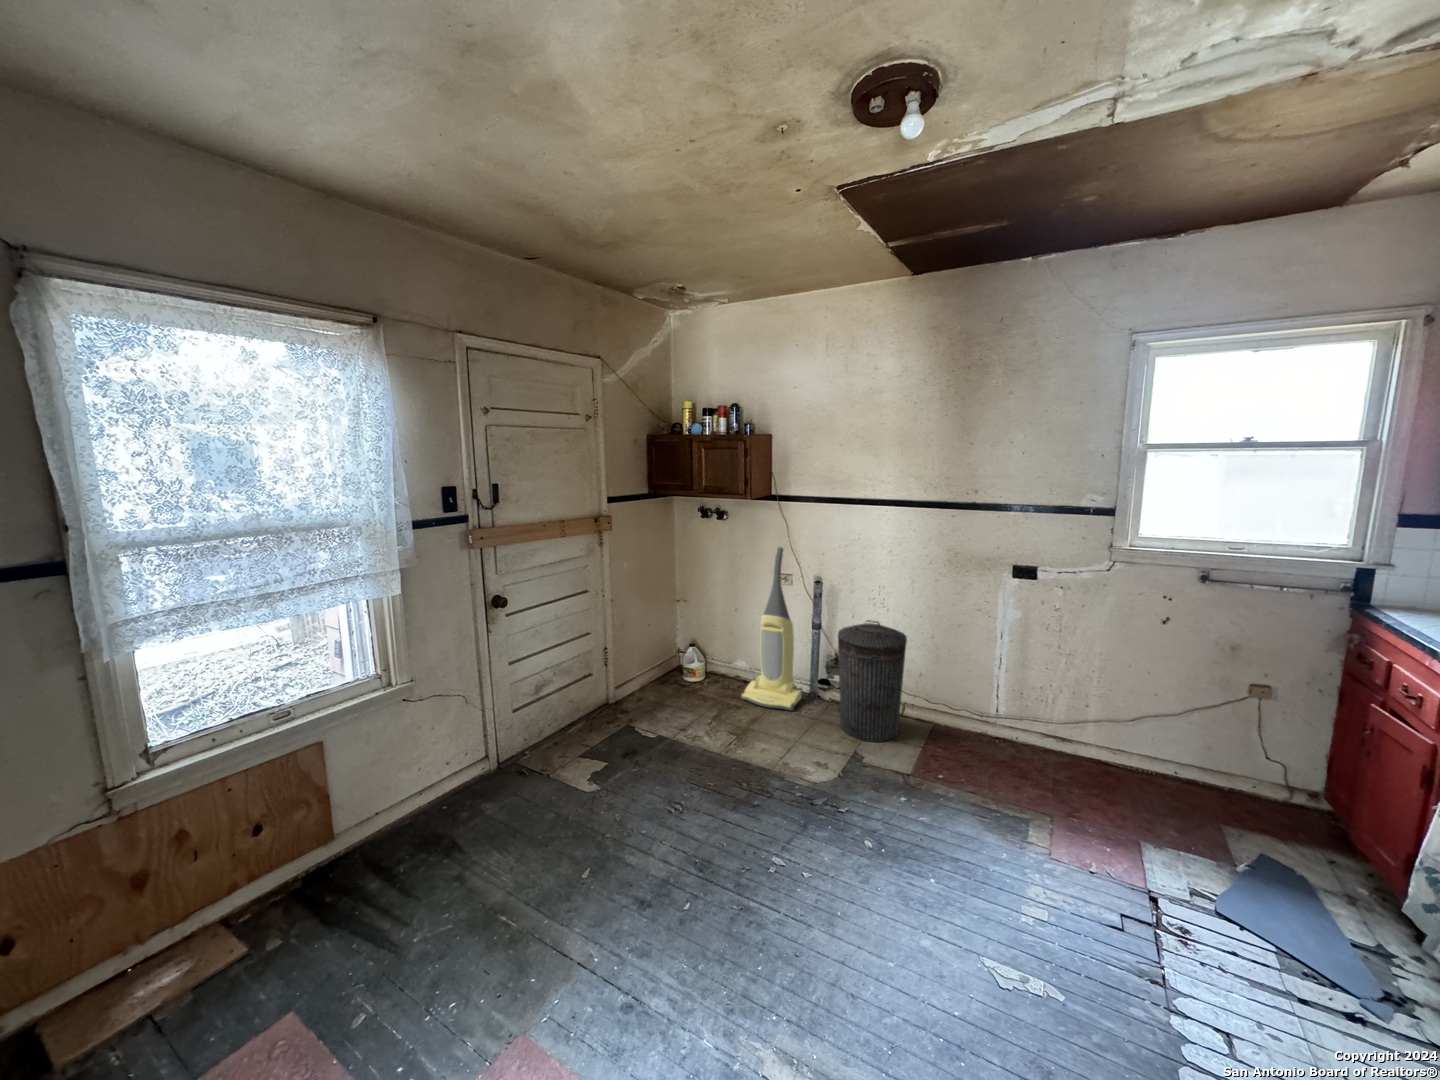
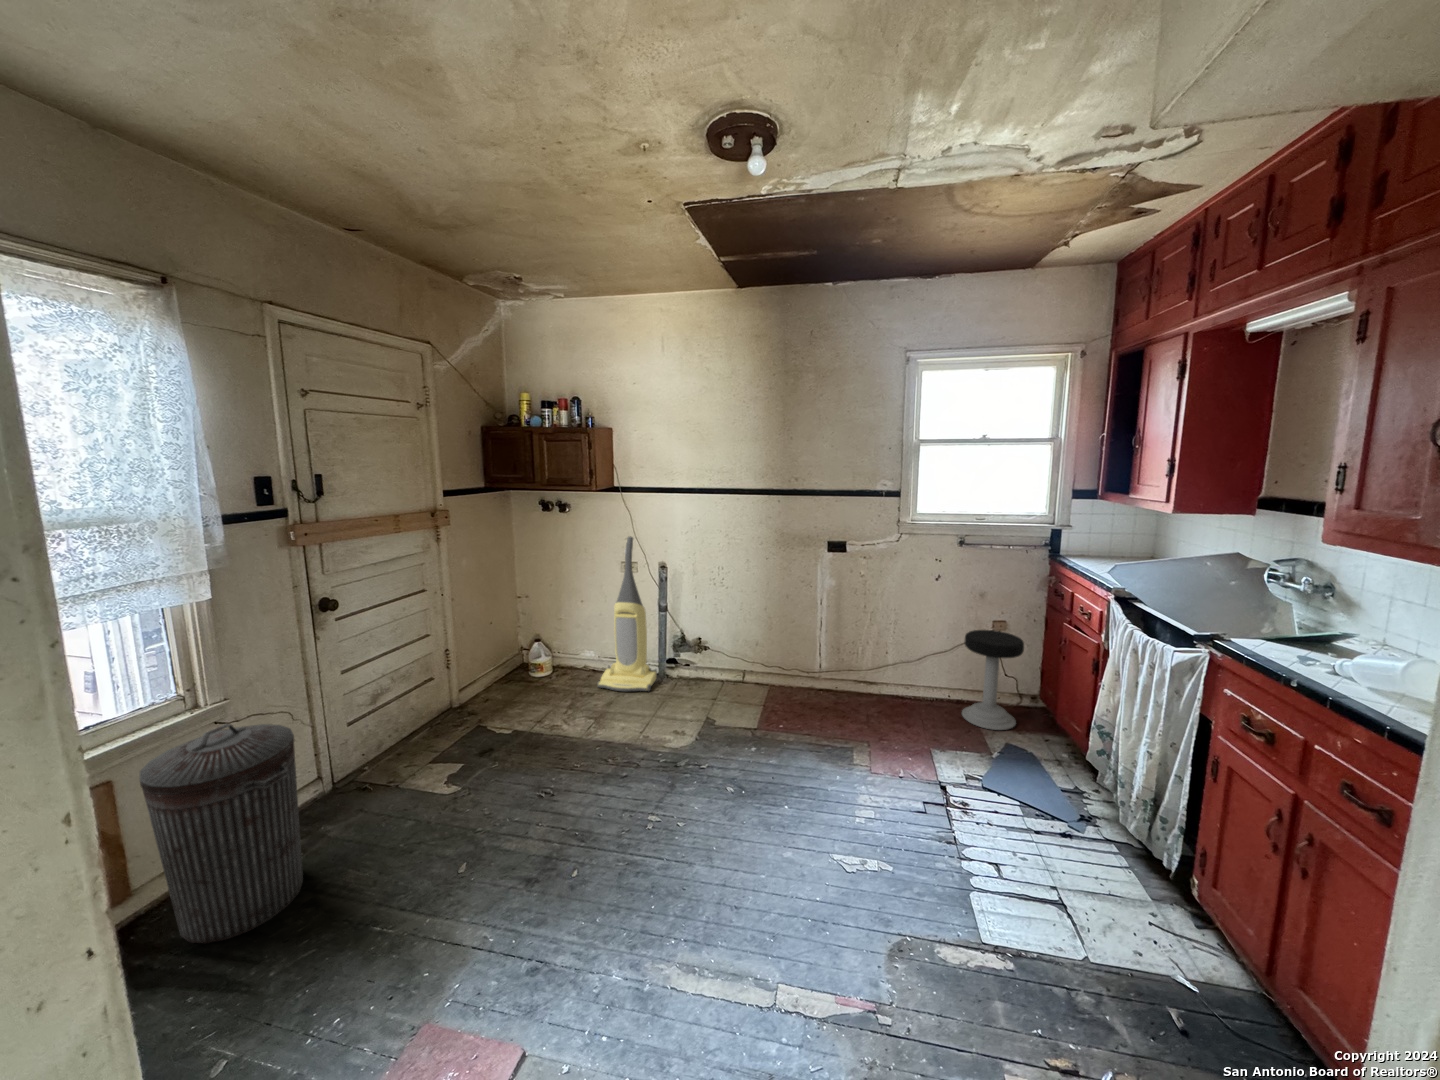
trash can: present [838,620,907,742] -> present [139,724,303,943]
stool: none [1190,693,1299,835] -> present [962,630,1024,730]

